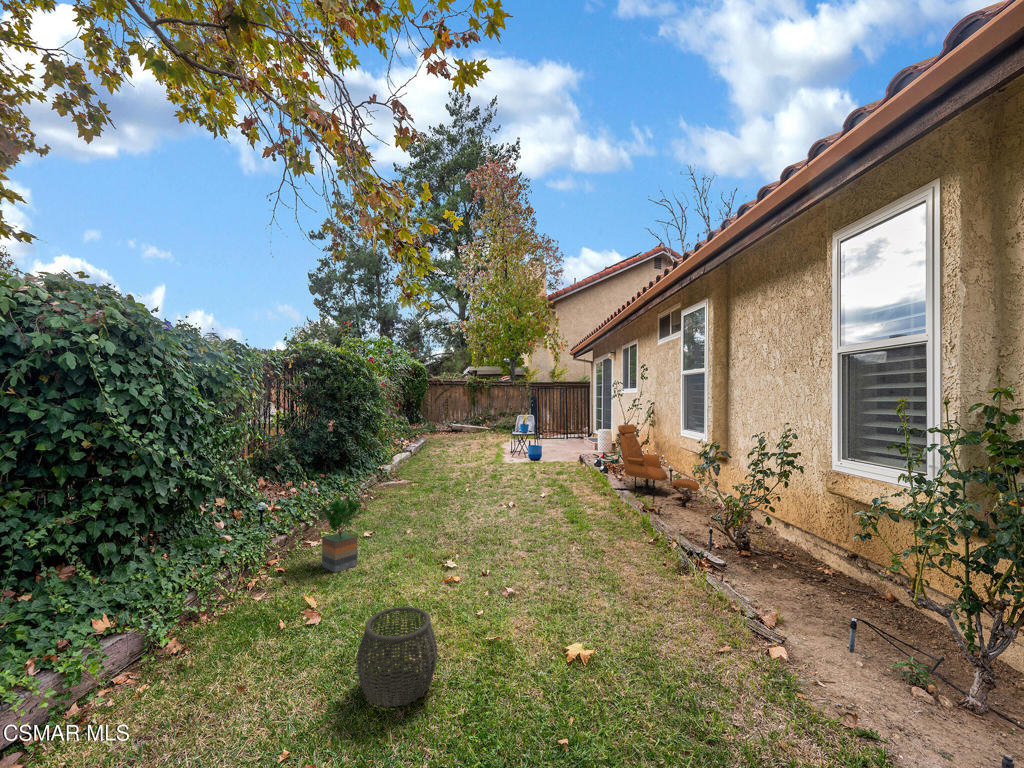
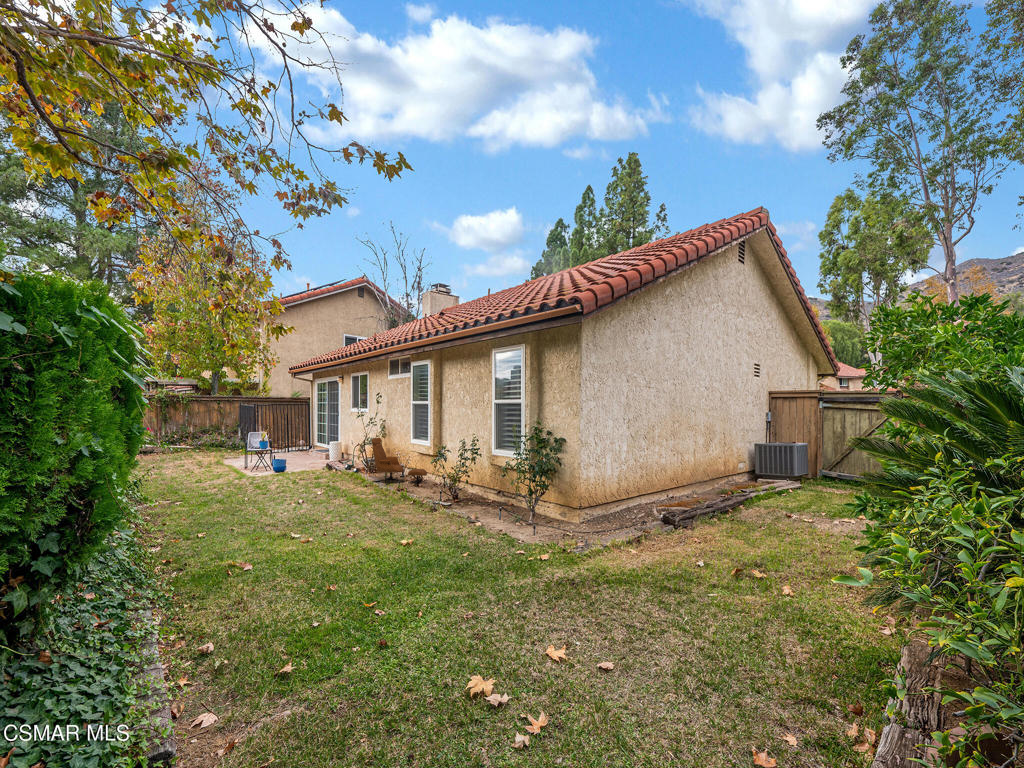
potted tree: present [317,499,366,573] -> none [220,505,252,552]
woven basket: present [357,607,438,708] -> none [325,534,361,573]

